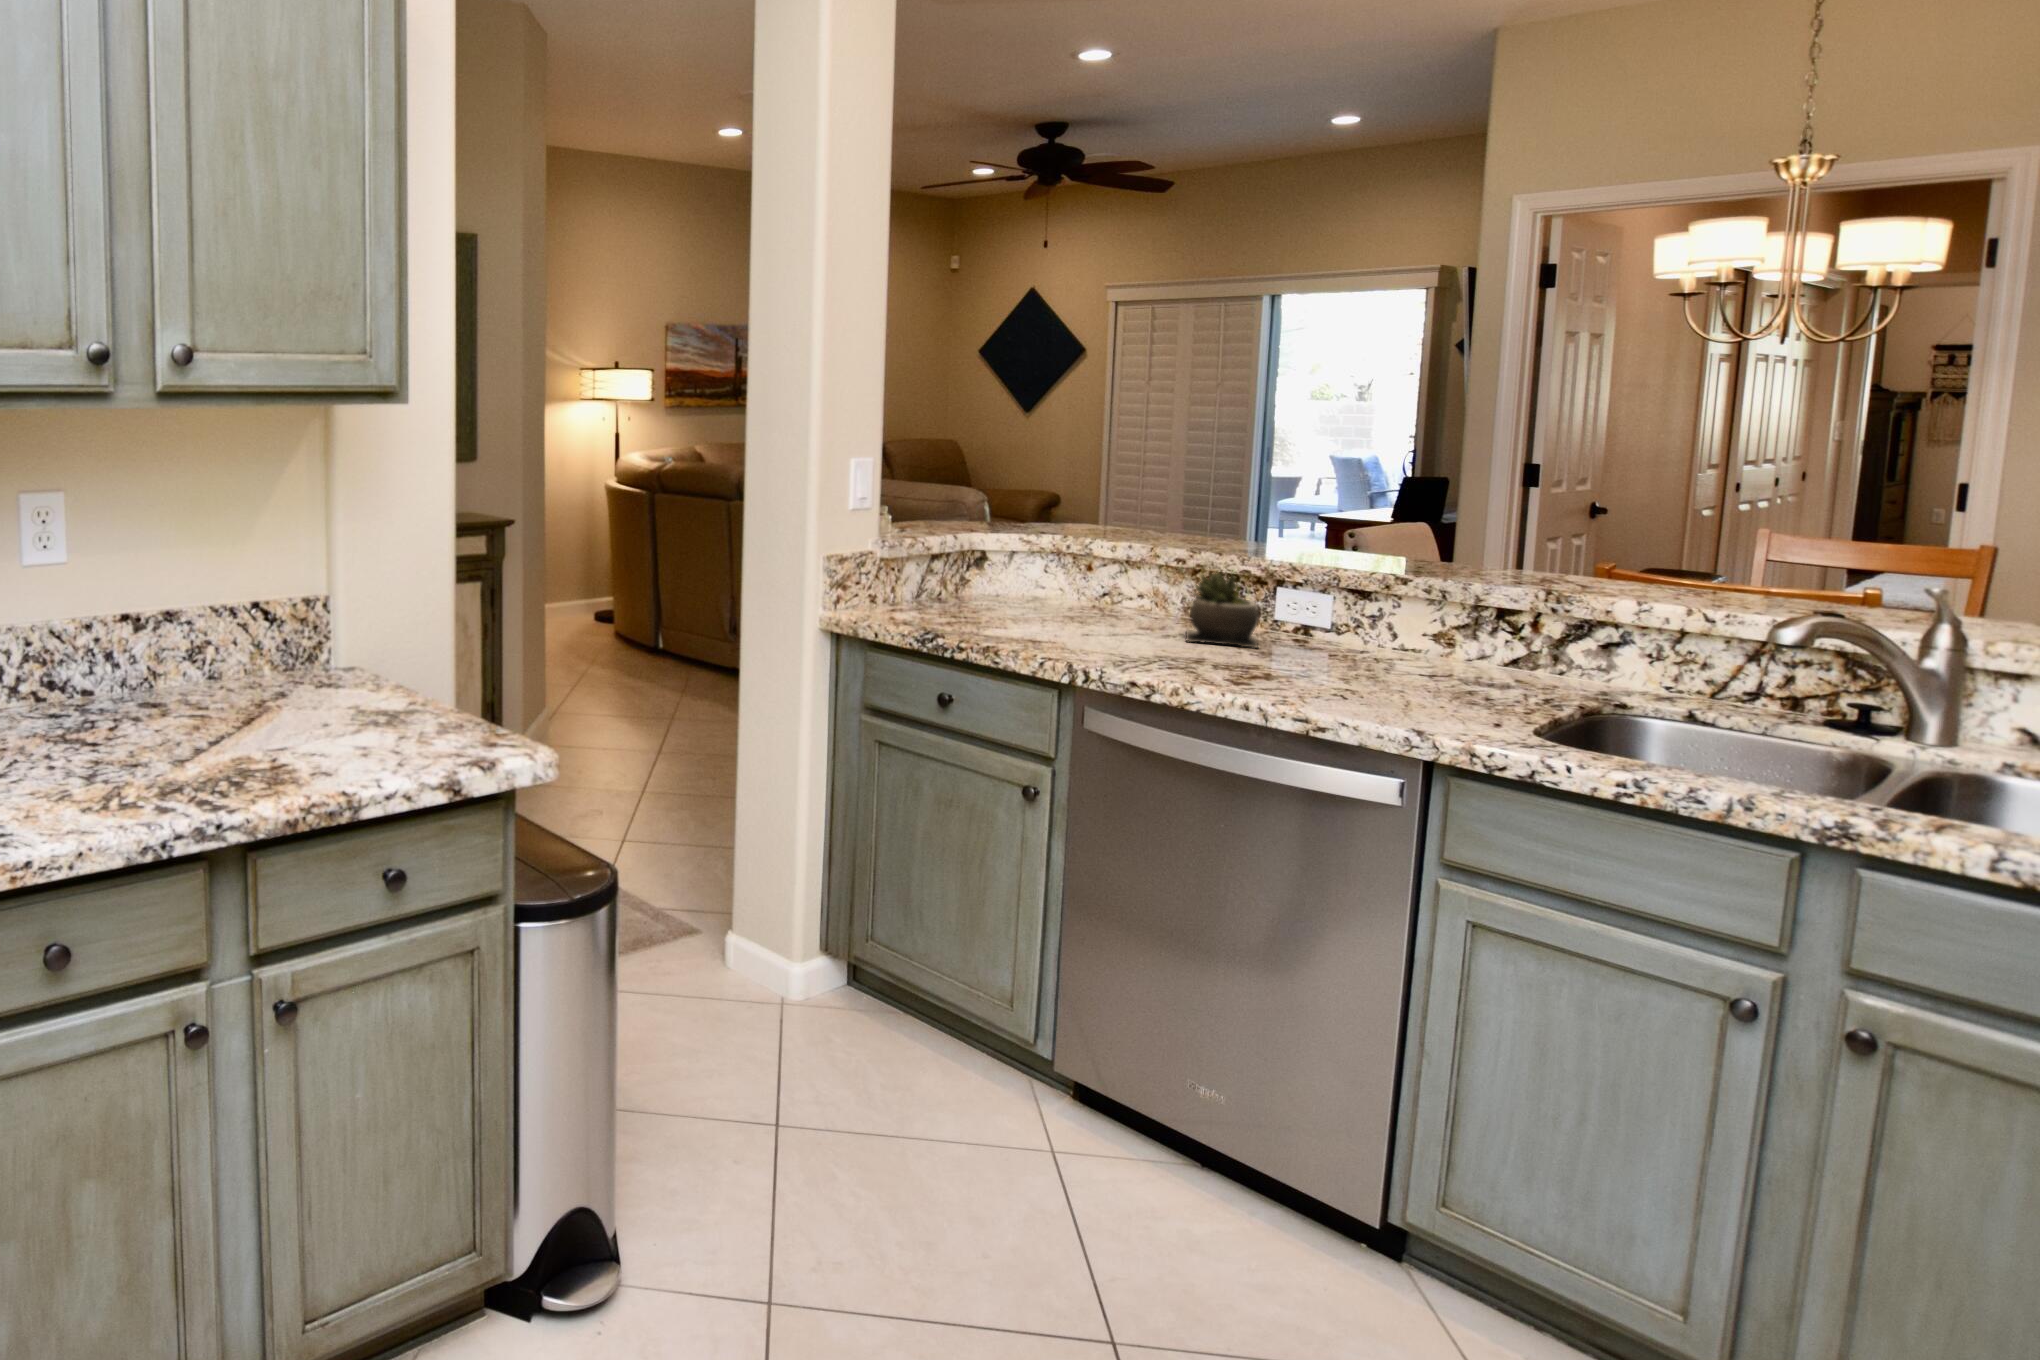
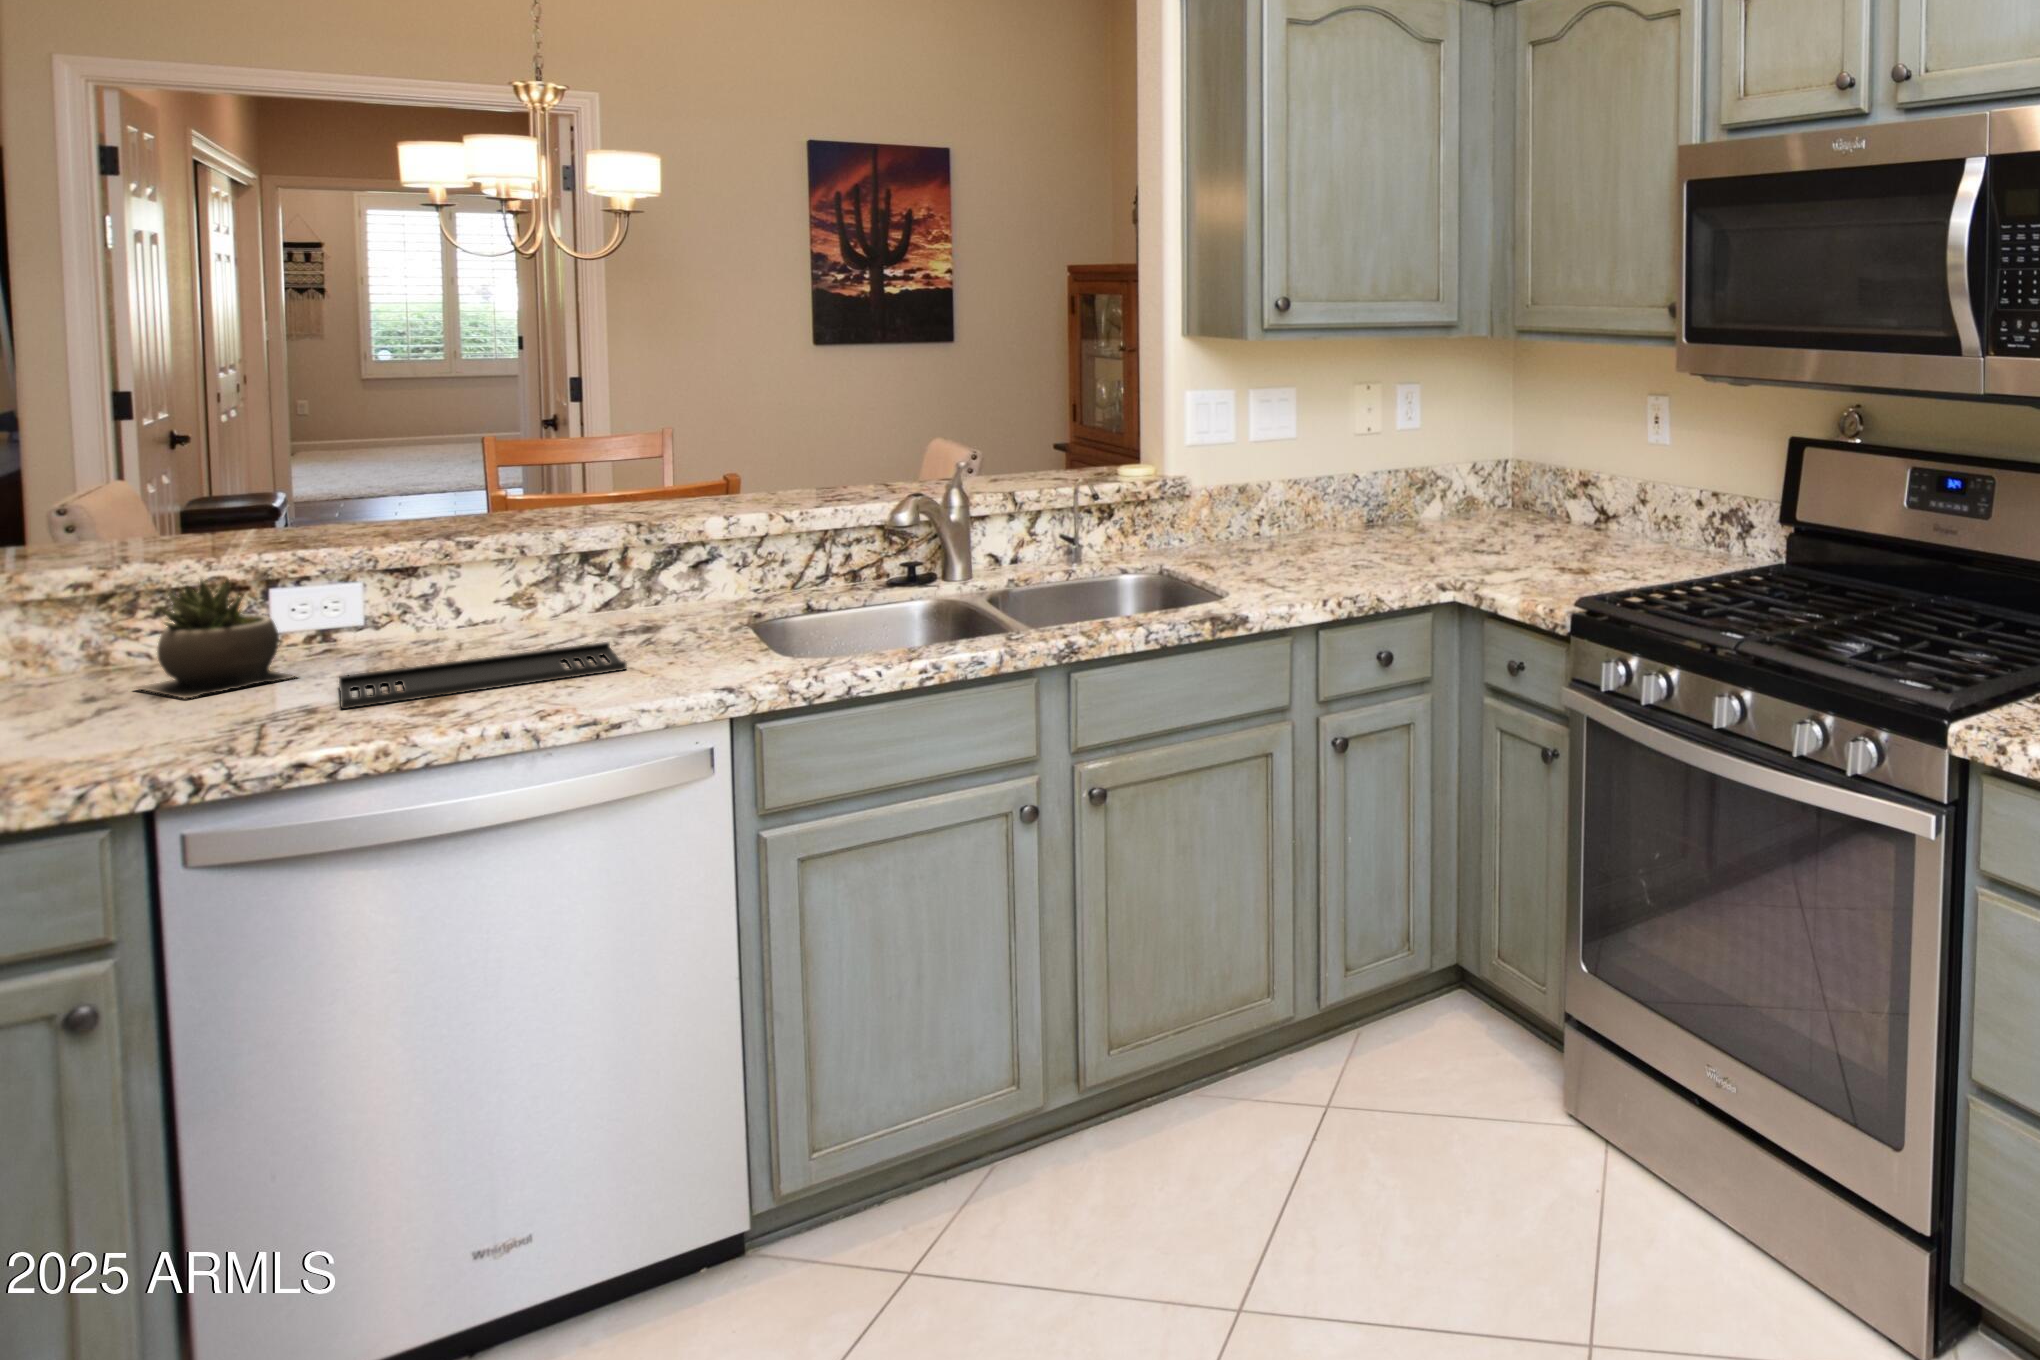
tray: none [1217,651,1445,702] -> present [339,642,627,709]

